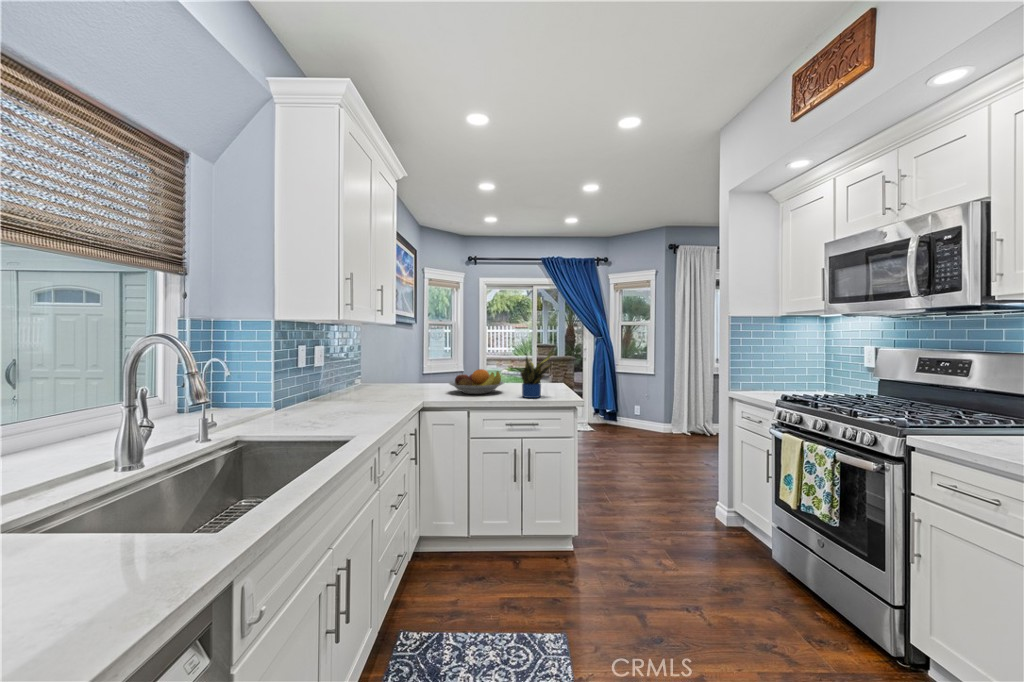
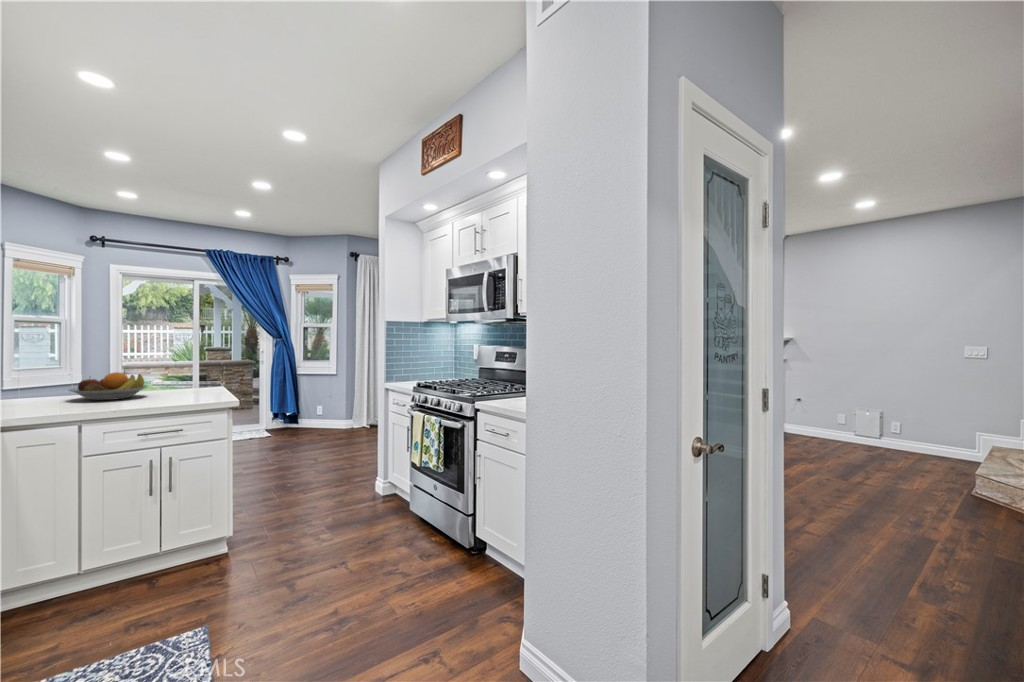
potted plant: present [520,348,554,398] -> none [169,347,210,399]

